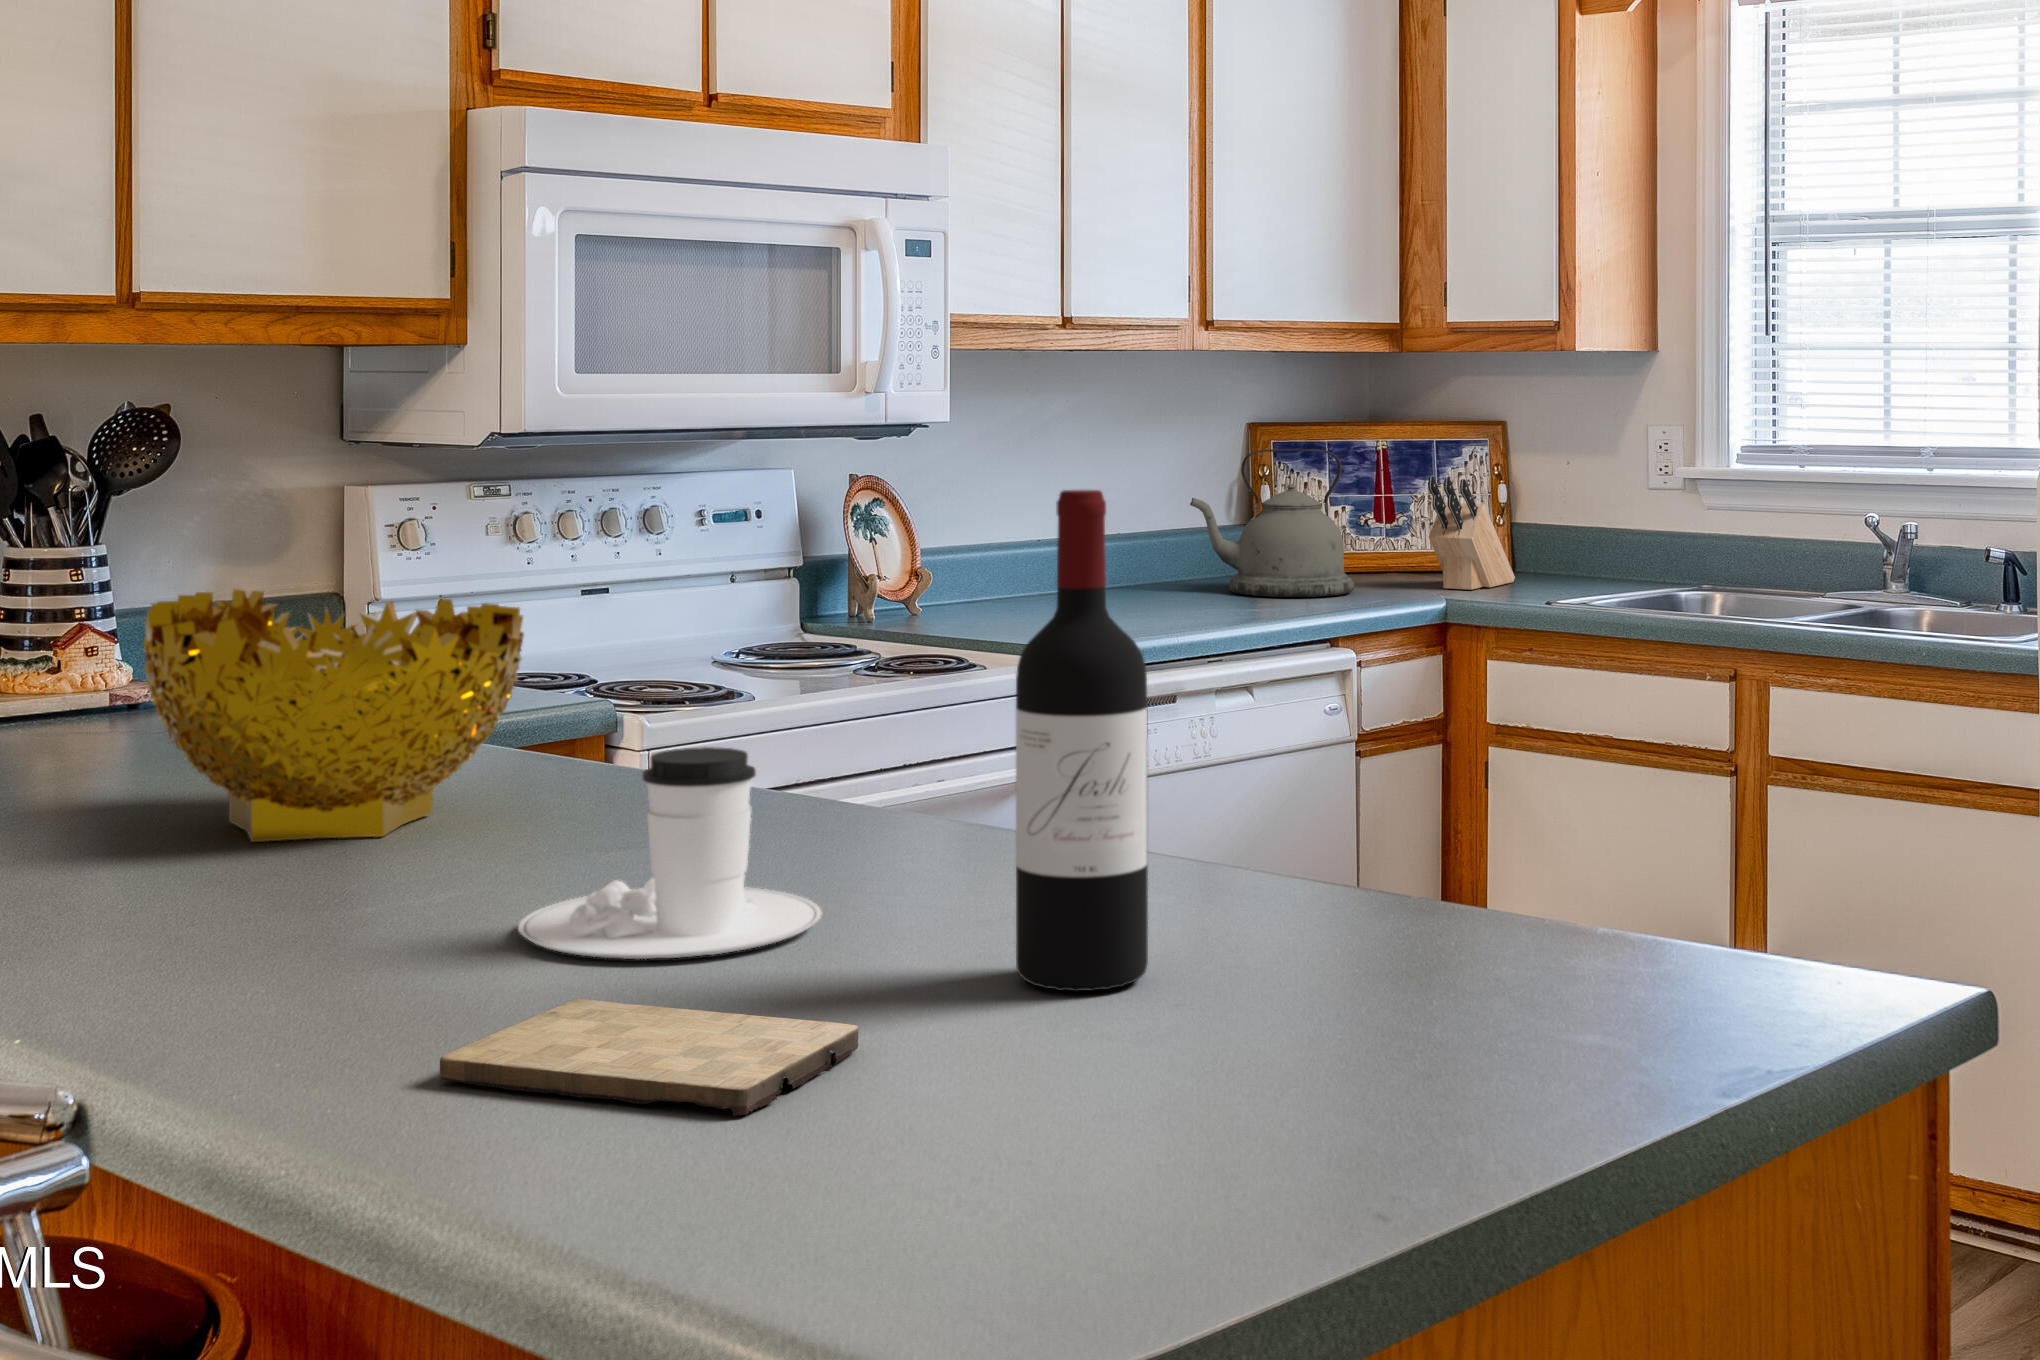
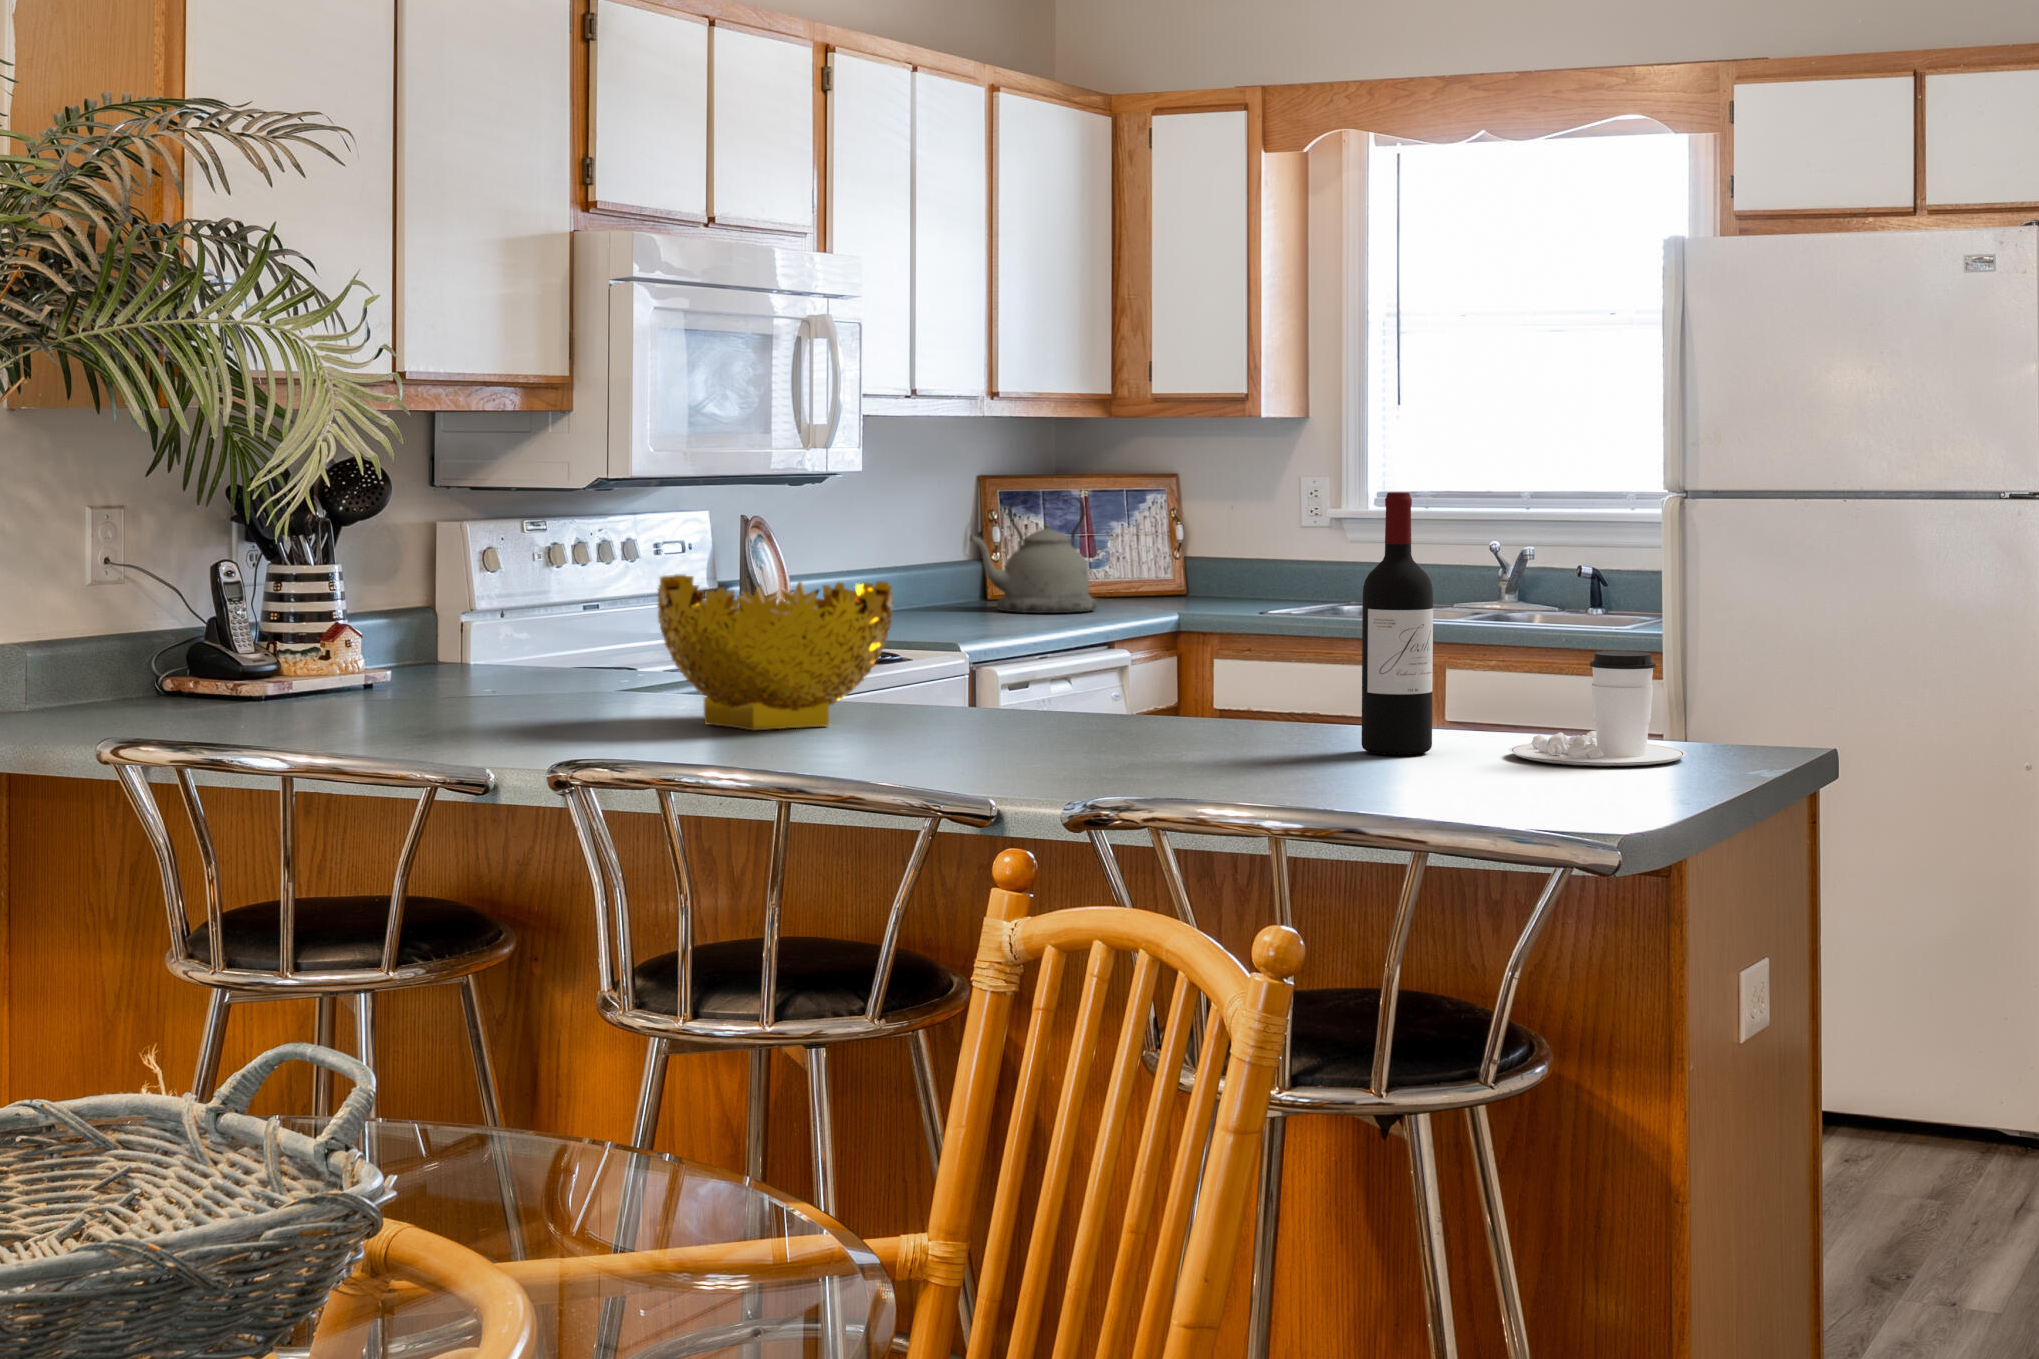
knife block: present [1428,476,1515,590] -> none [1150,517,1205,607]
coffee cup: present [518,747,822,959] -> present [1509,651,1686,766]
cutting board: present [440,999,859,1116] -> none [1177,758,1355,786]

